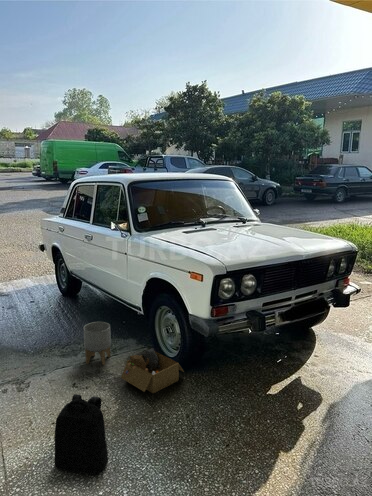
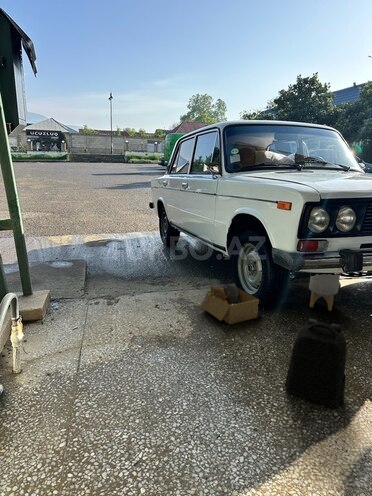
planter: present [83,322,111,365] -> present [309,275,340,311]
backpack: present [55,394,108,475] -> present [285,319,347,407]

